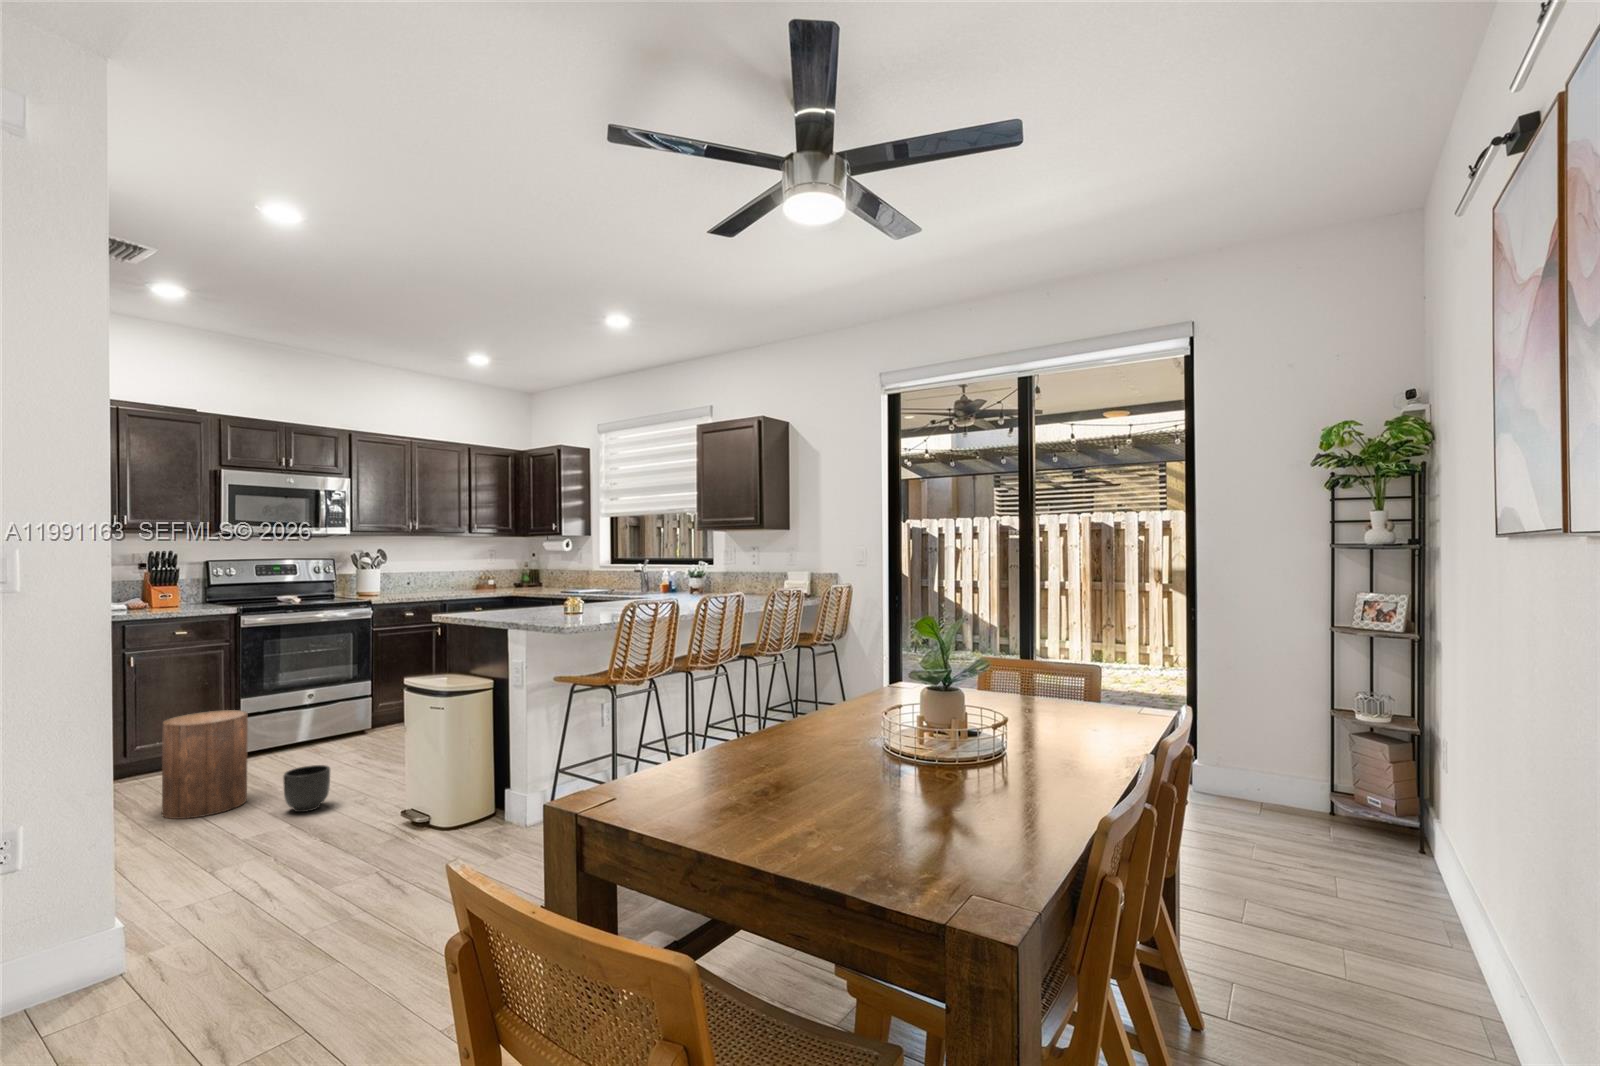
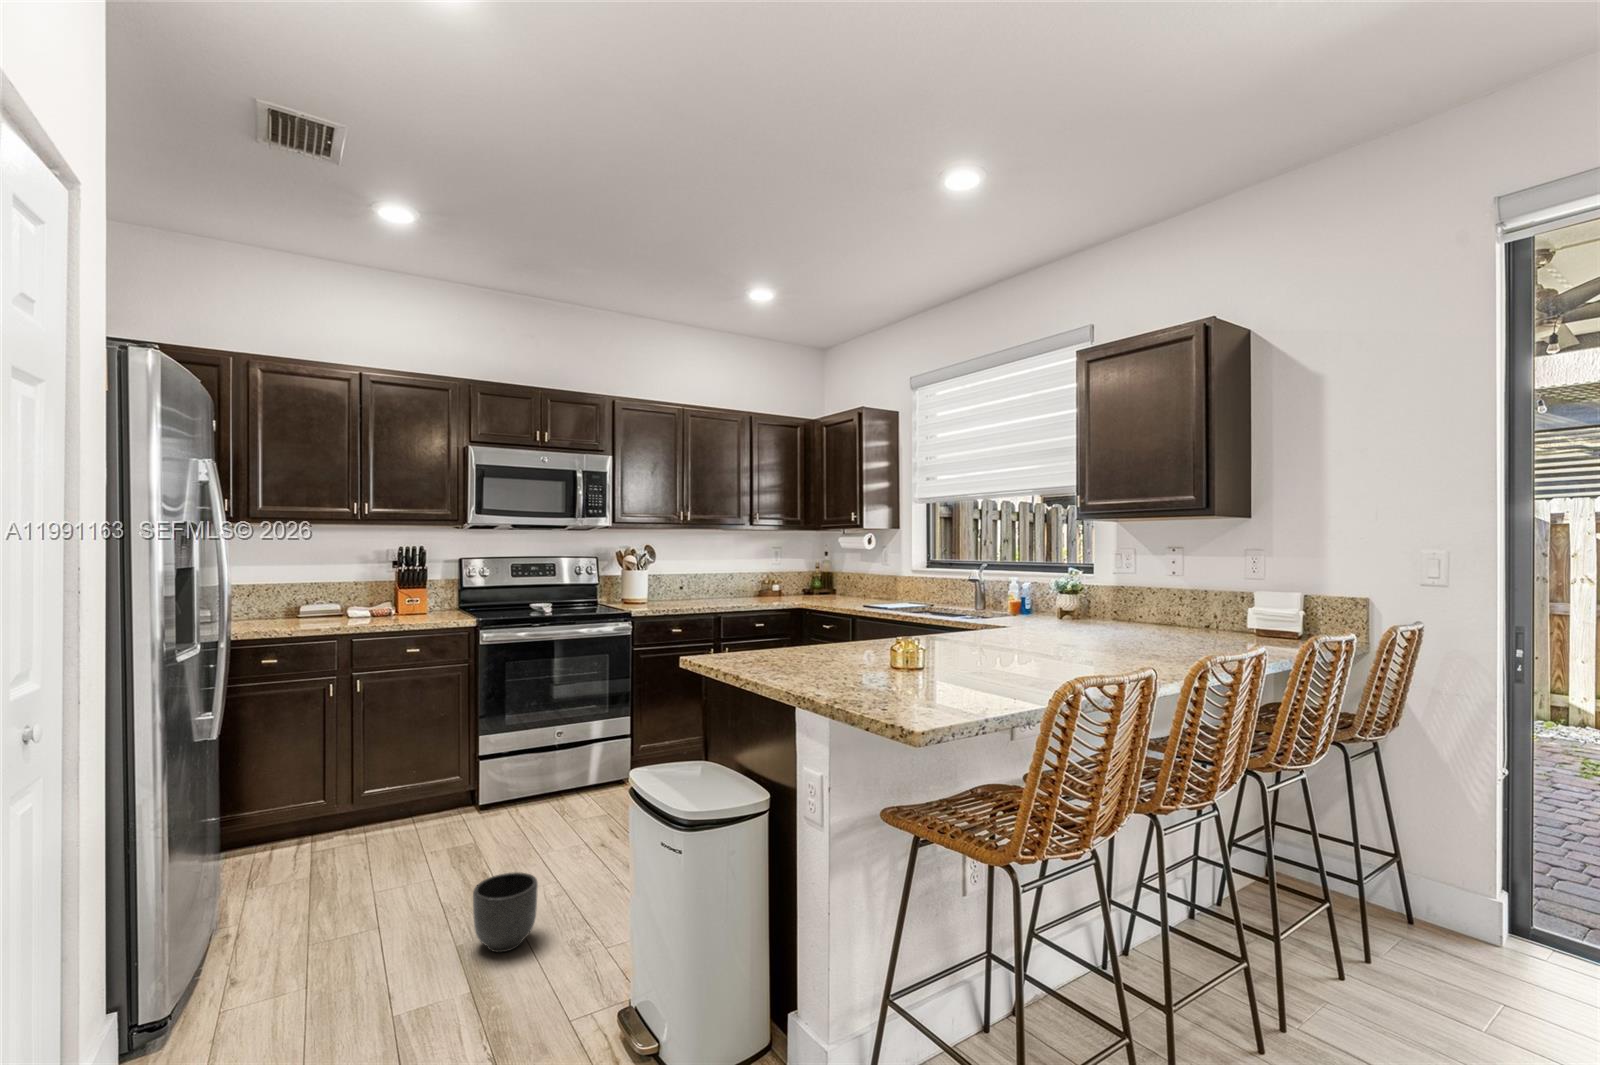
stool: present [162,710,248,819] -> none [339,768,448,934]

